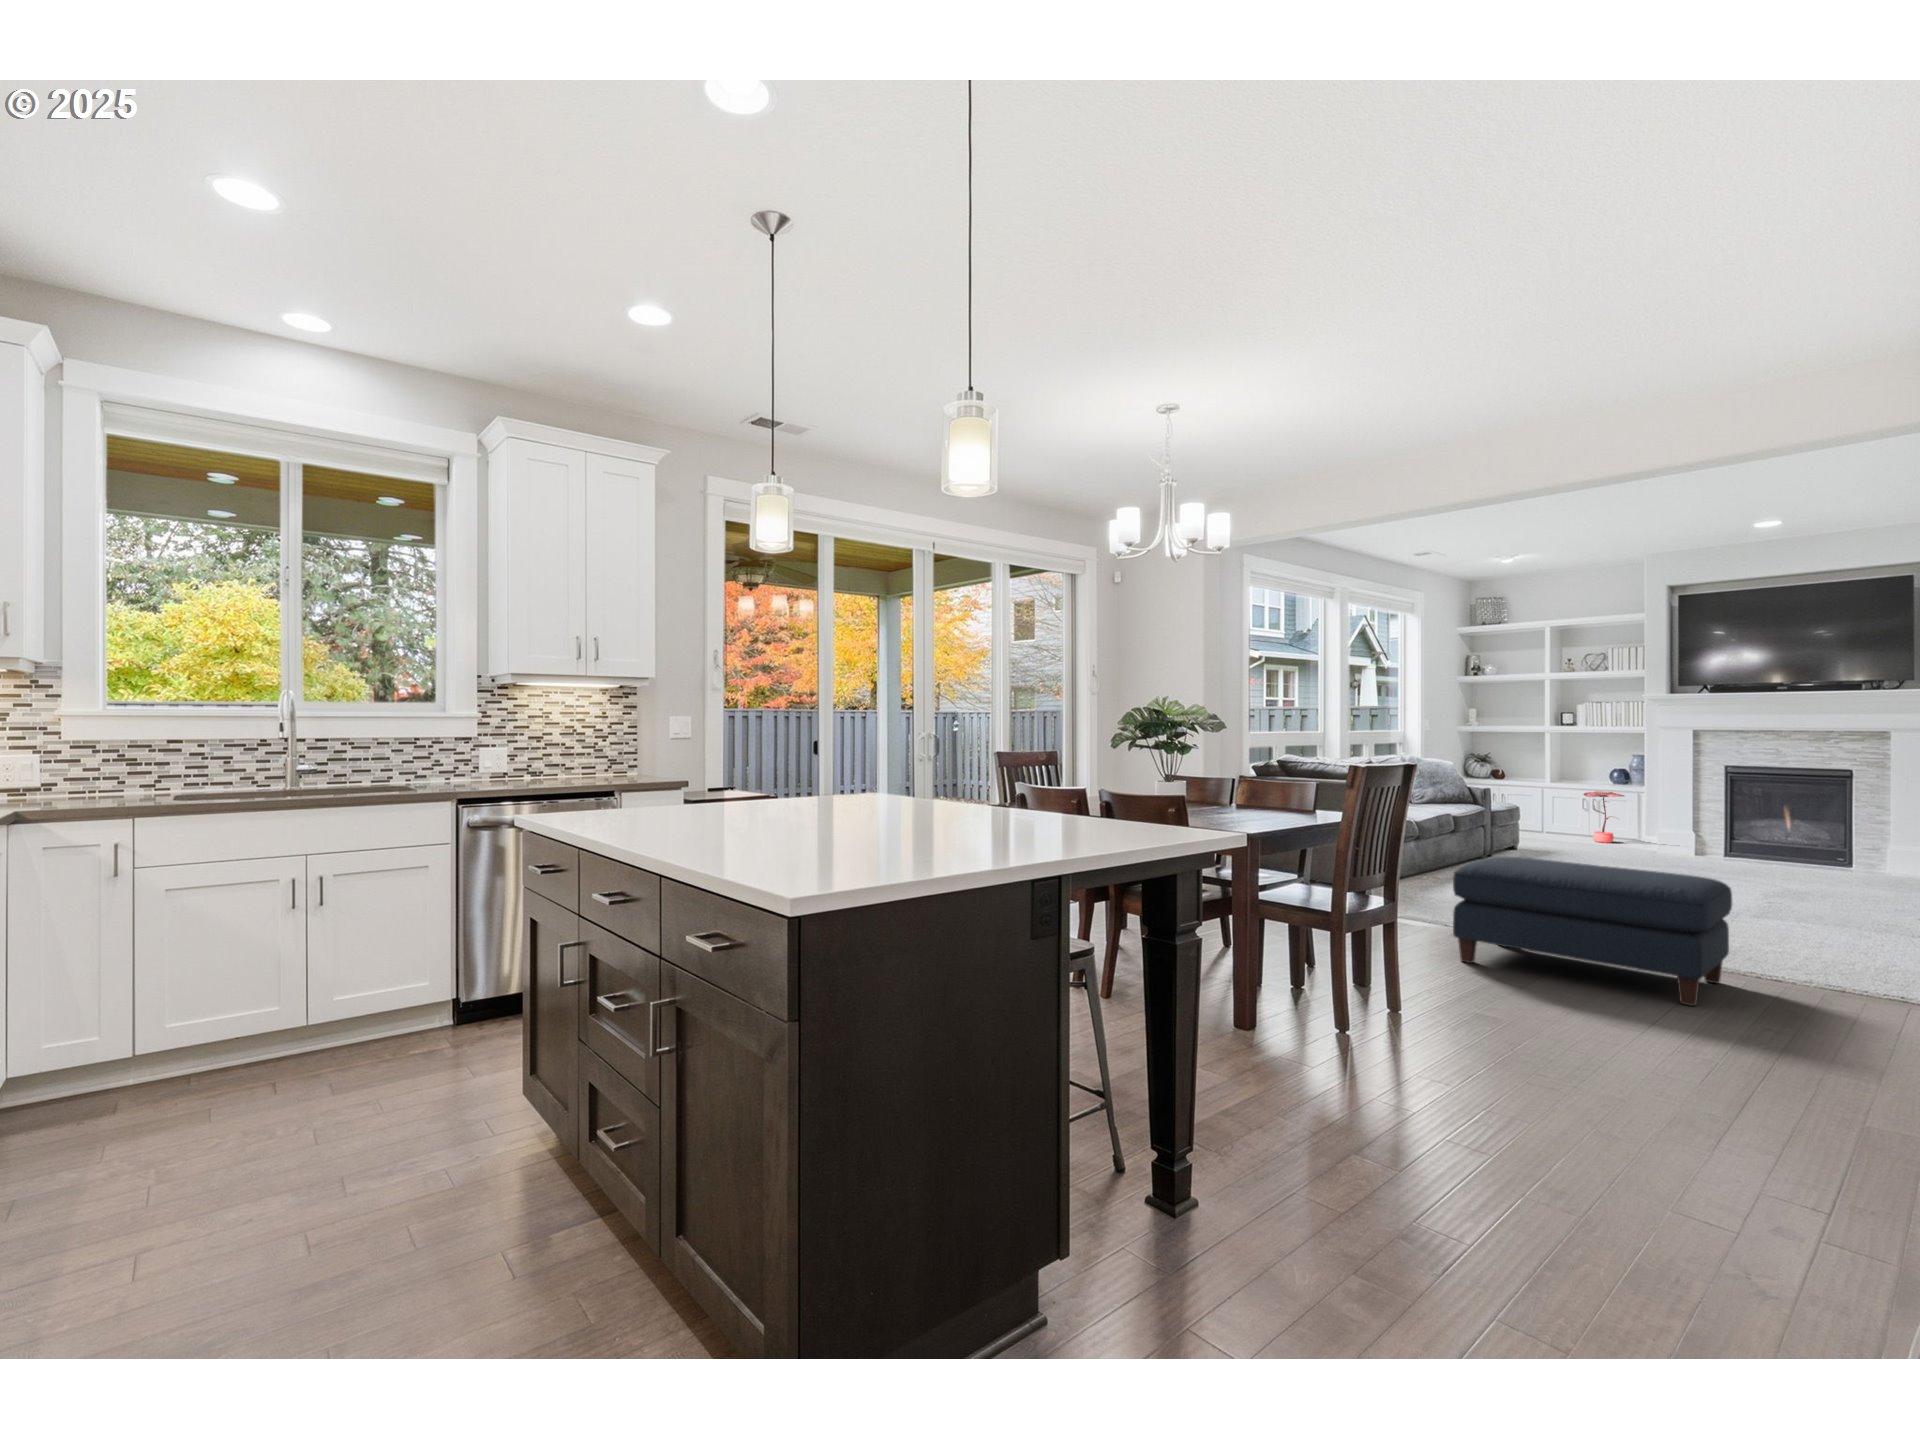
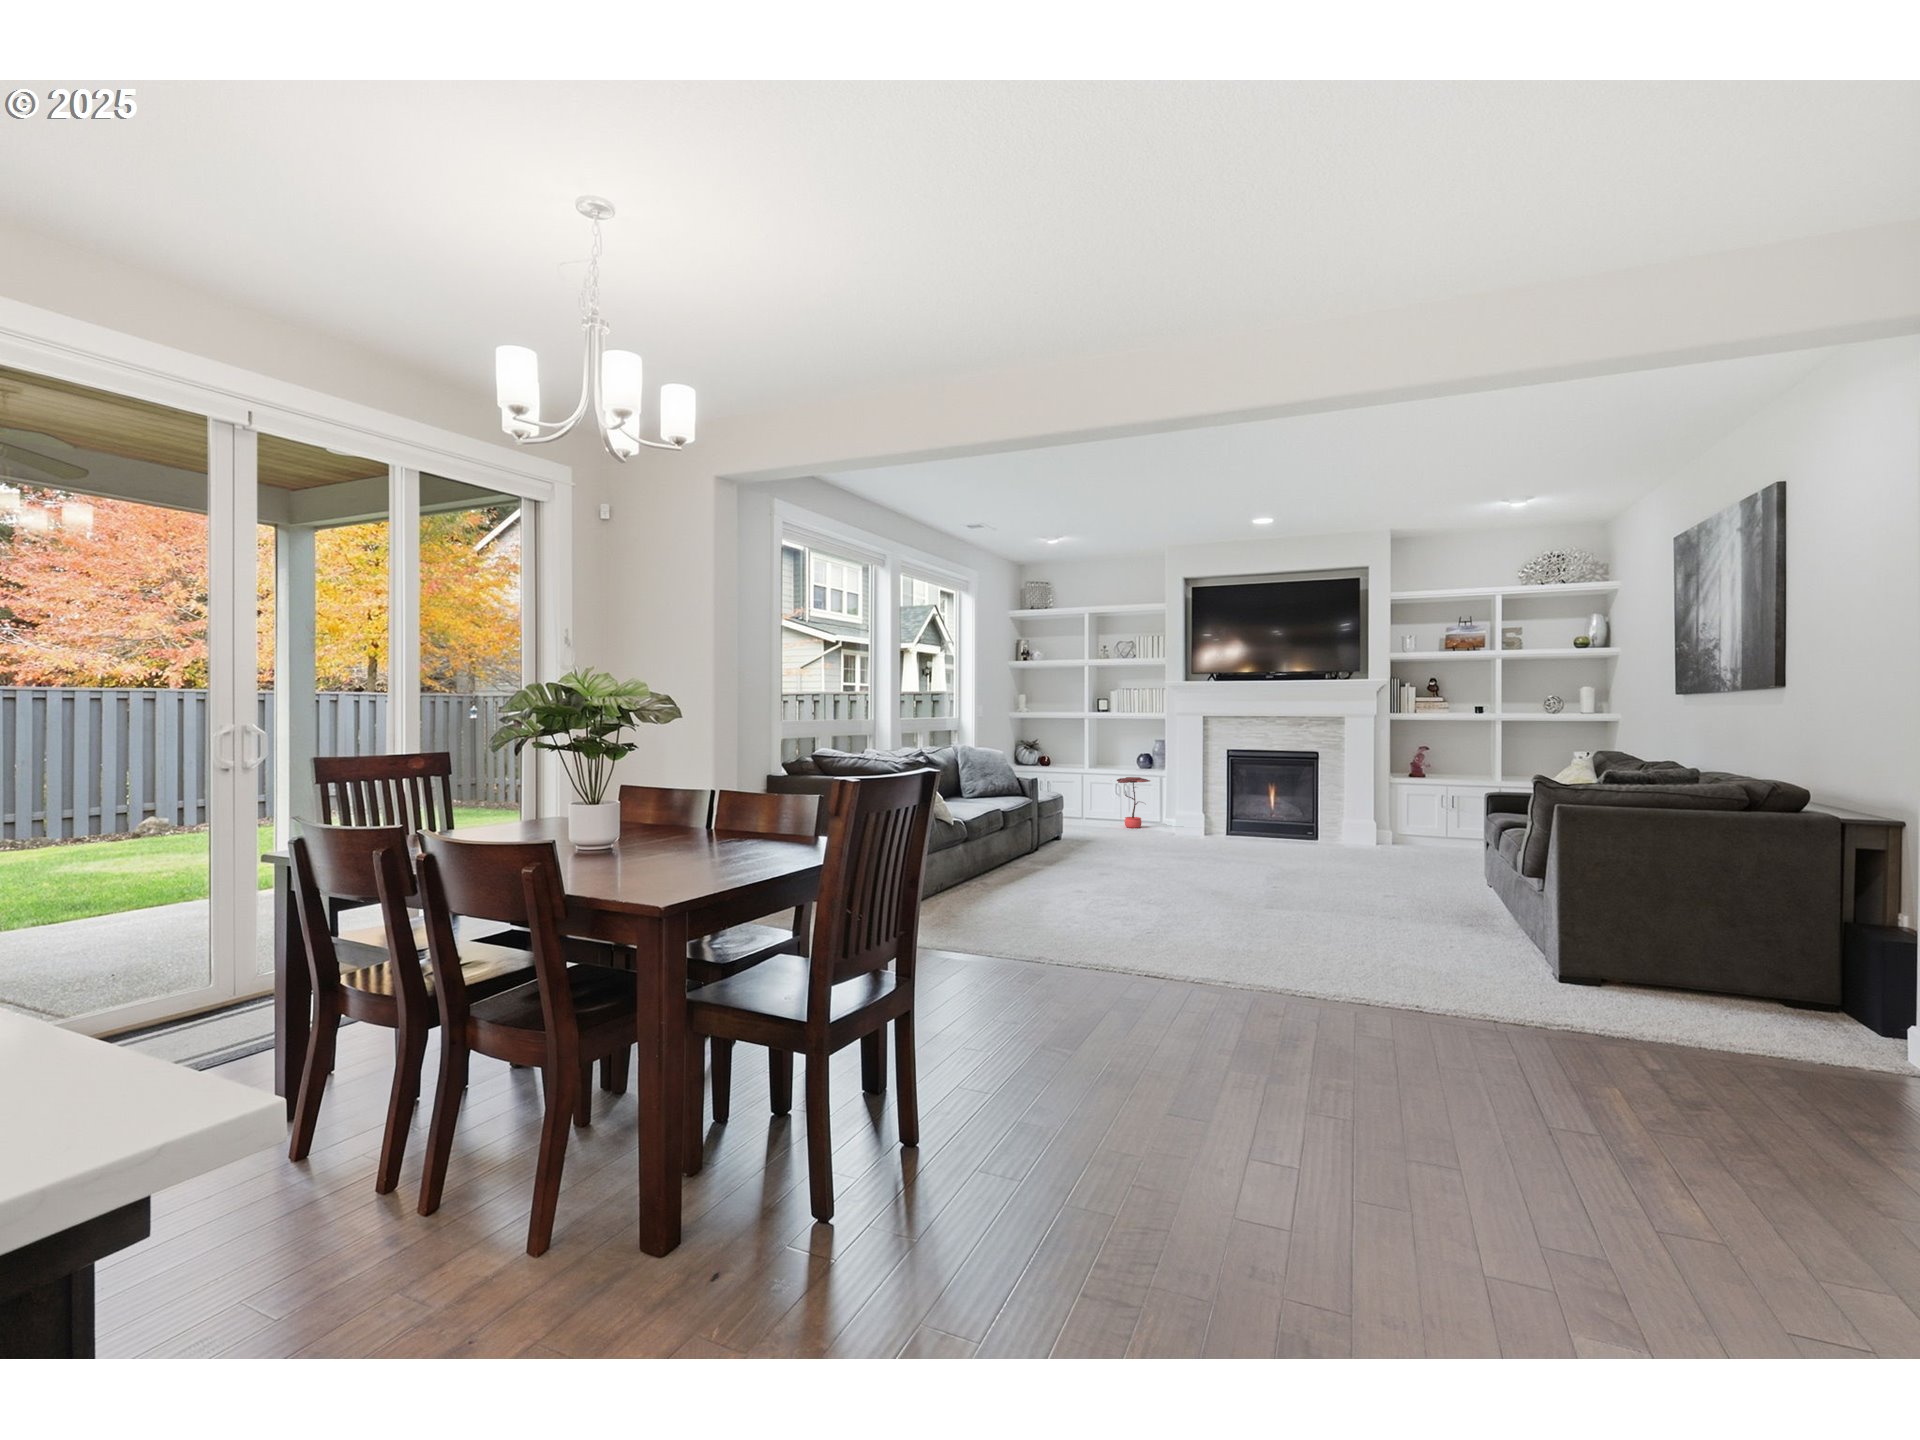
ottoman: present [1453,856,1732,1006] -> none [987,867,1249,1028]

